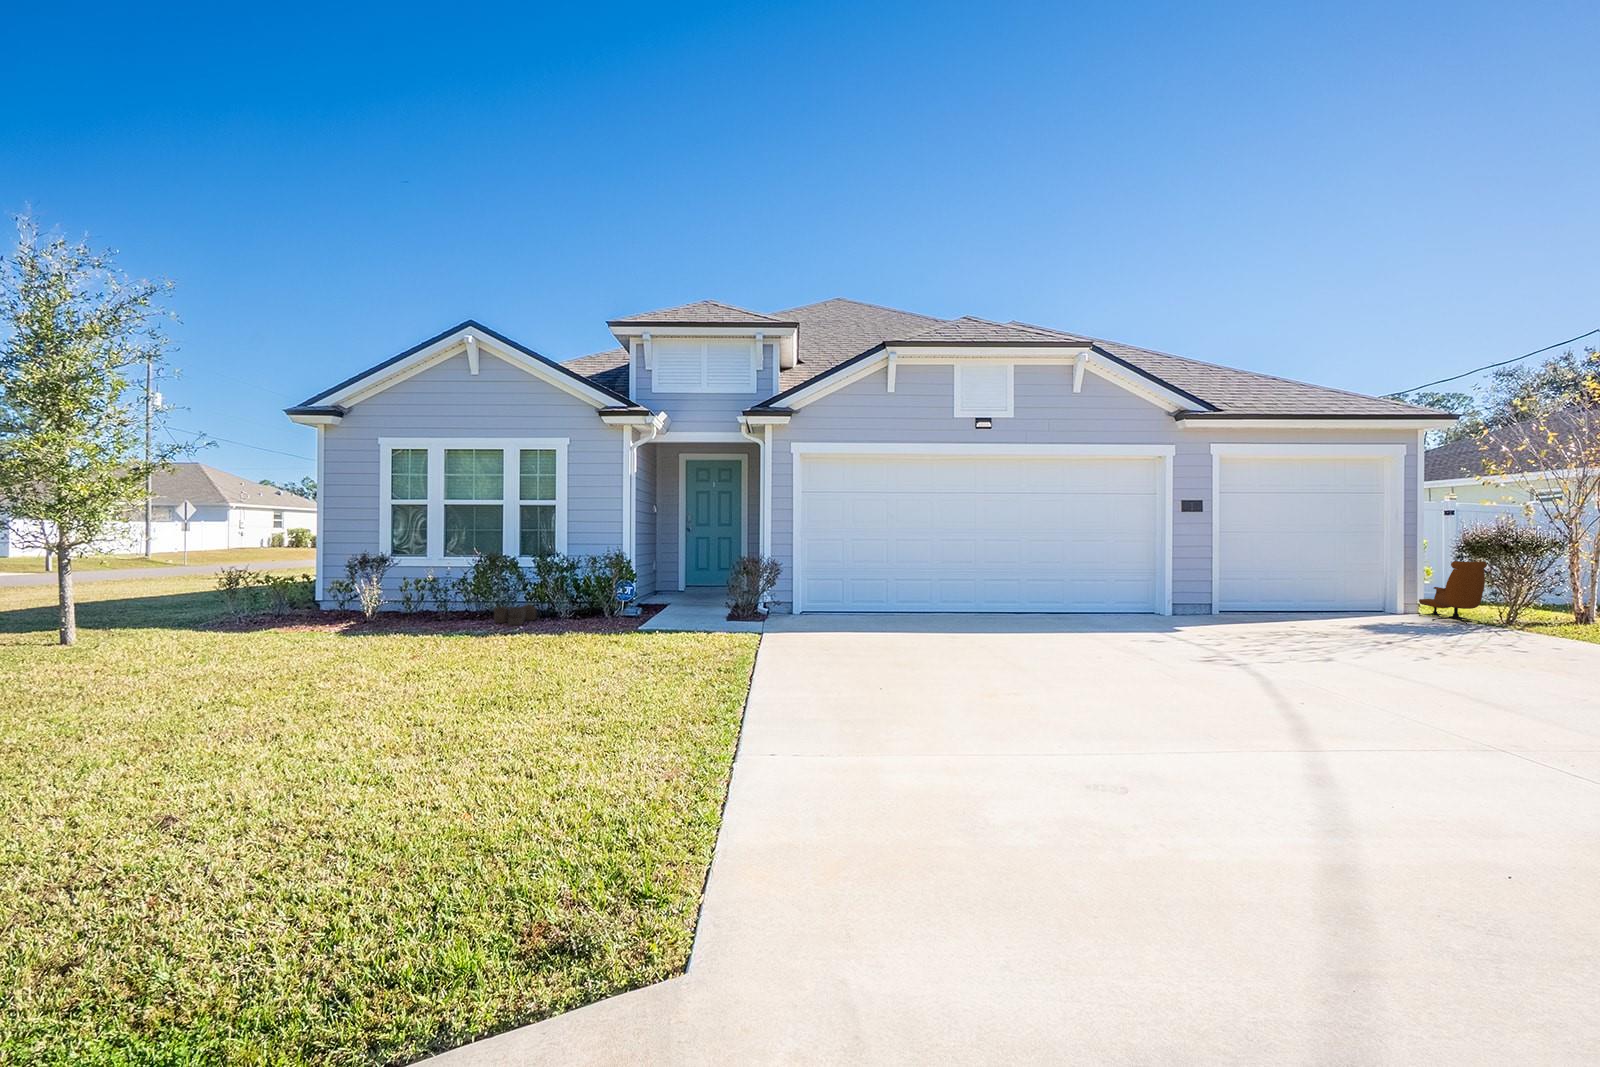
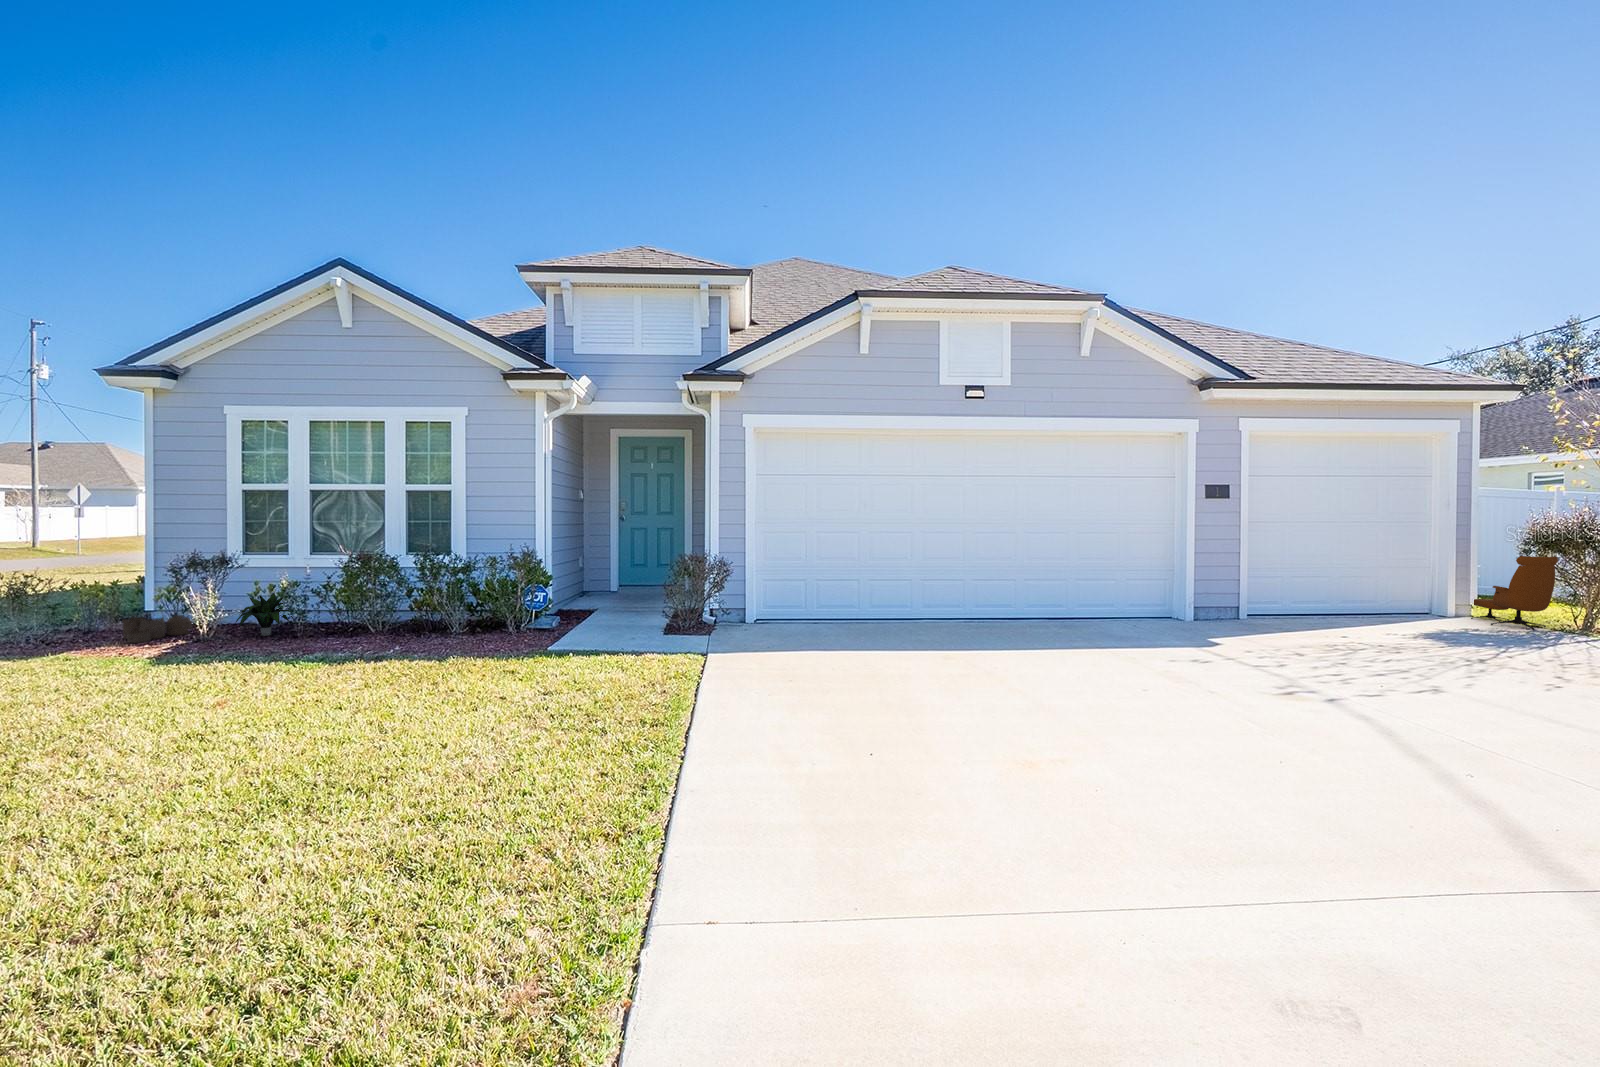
potted plant: none [391,585,441,620] -> present [235,592,293,636]
woven basket: present [494,605,536,625] -> present [122,614,192,643]

